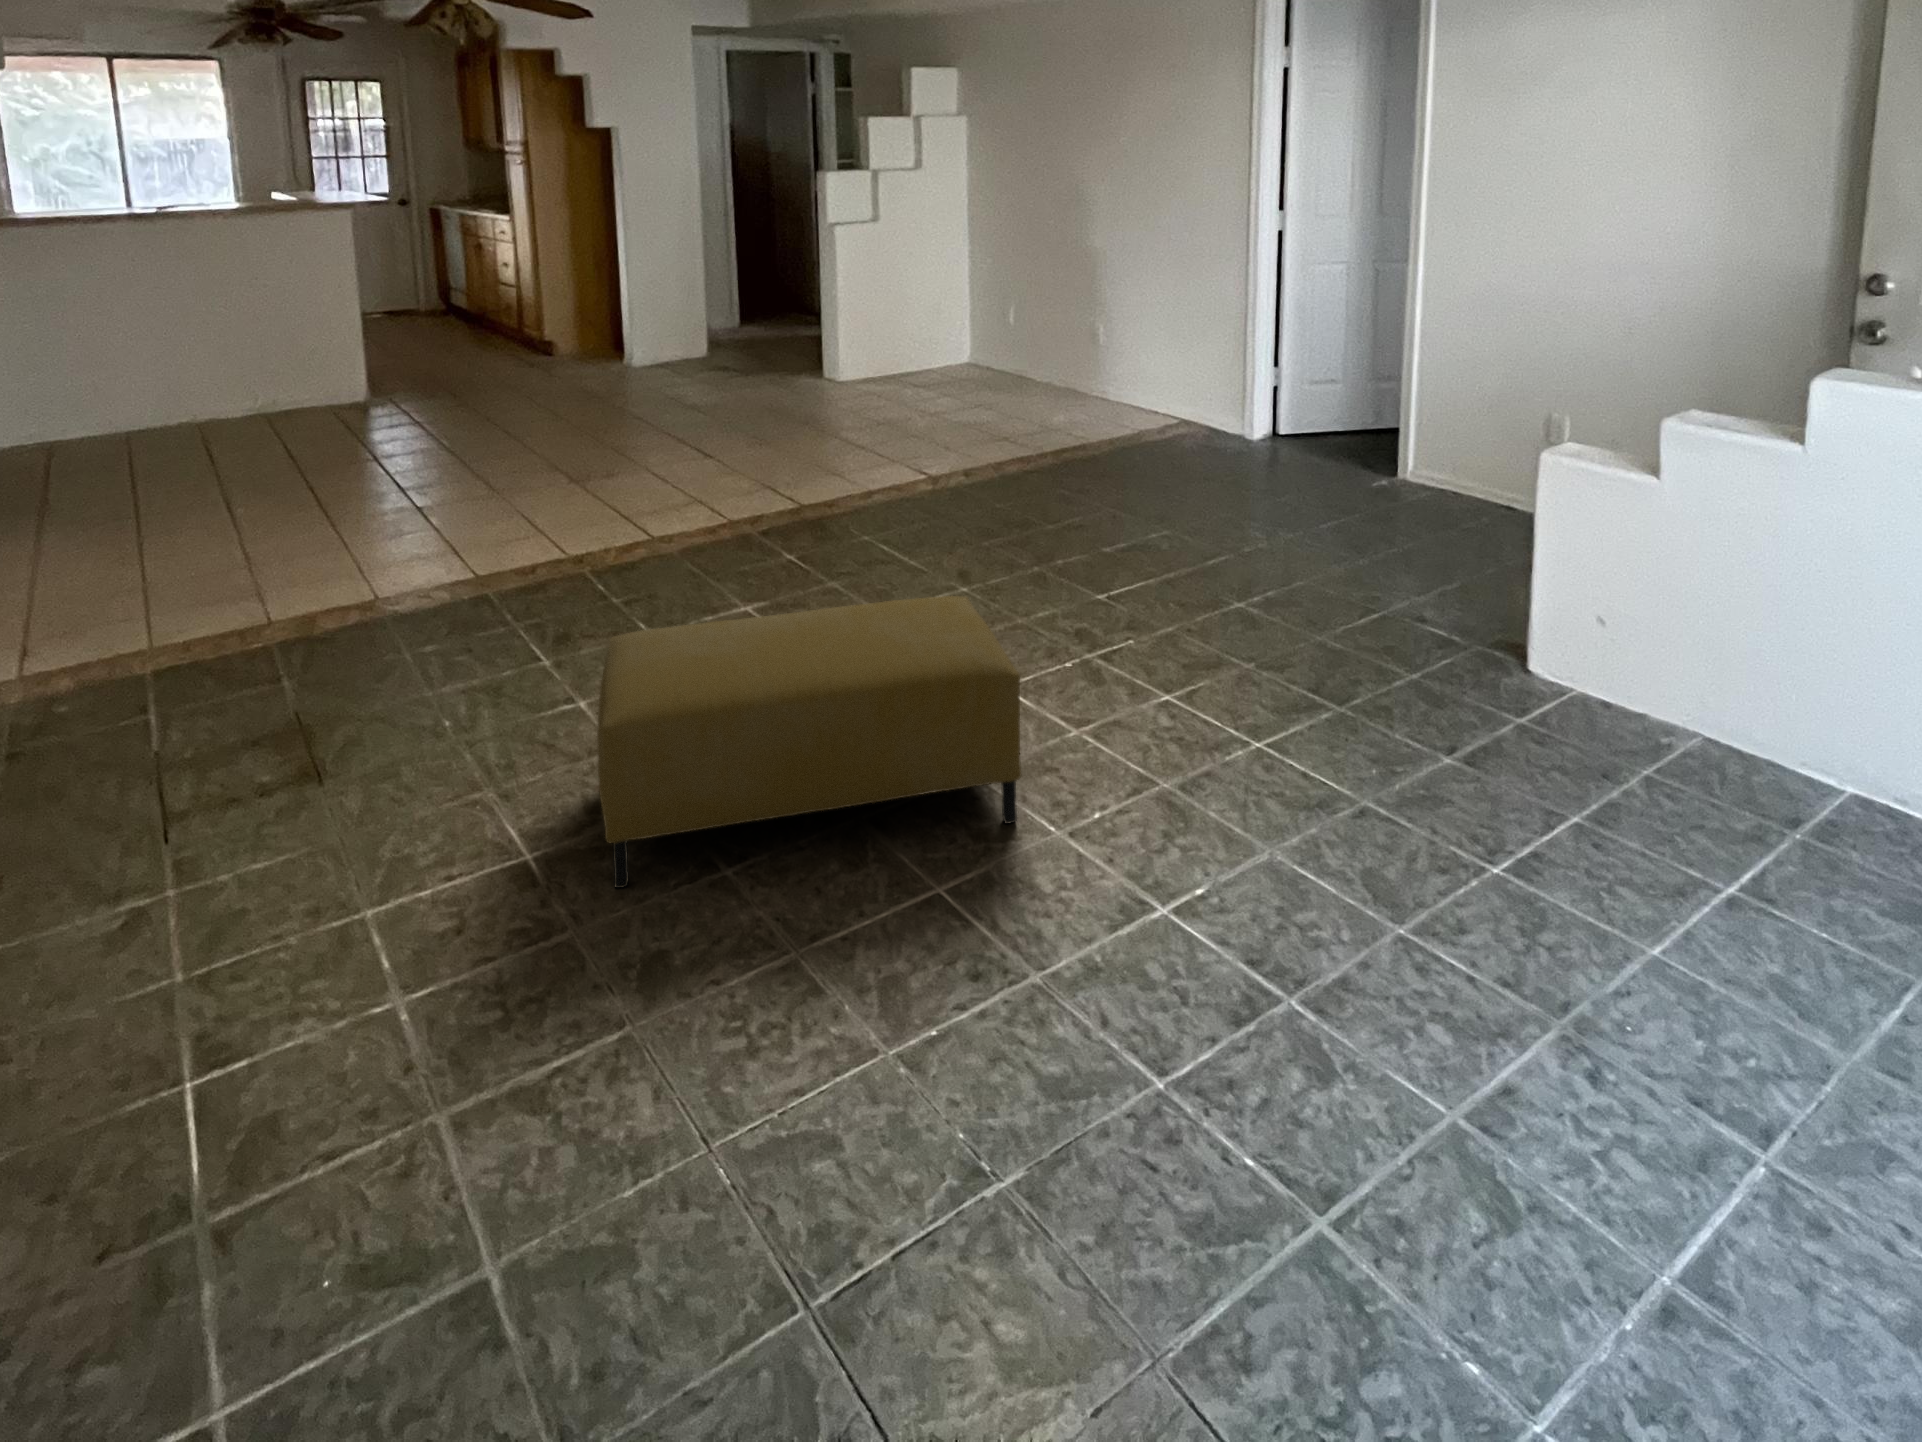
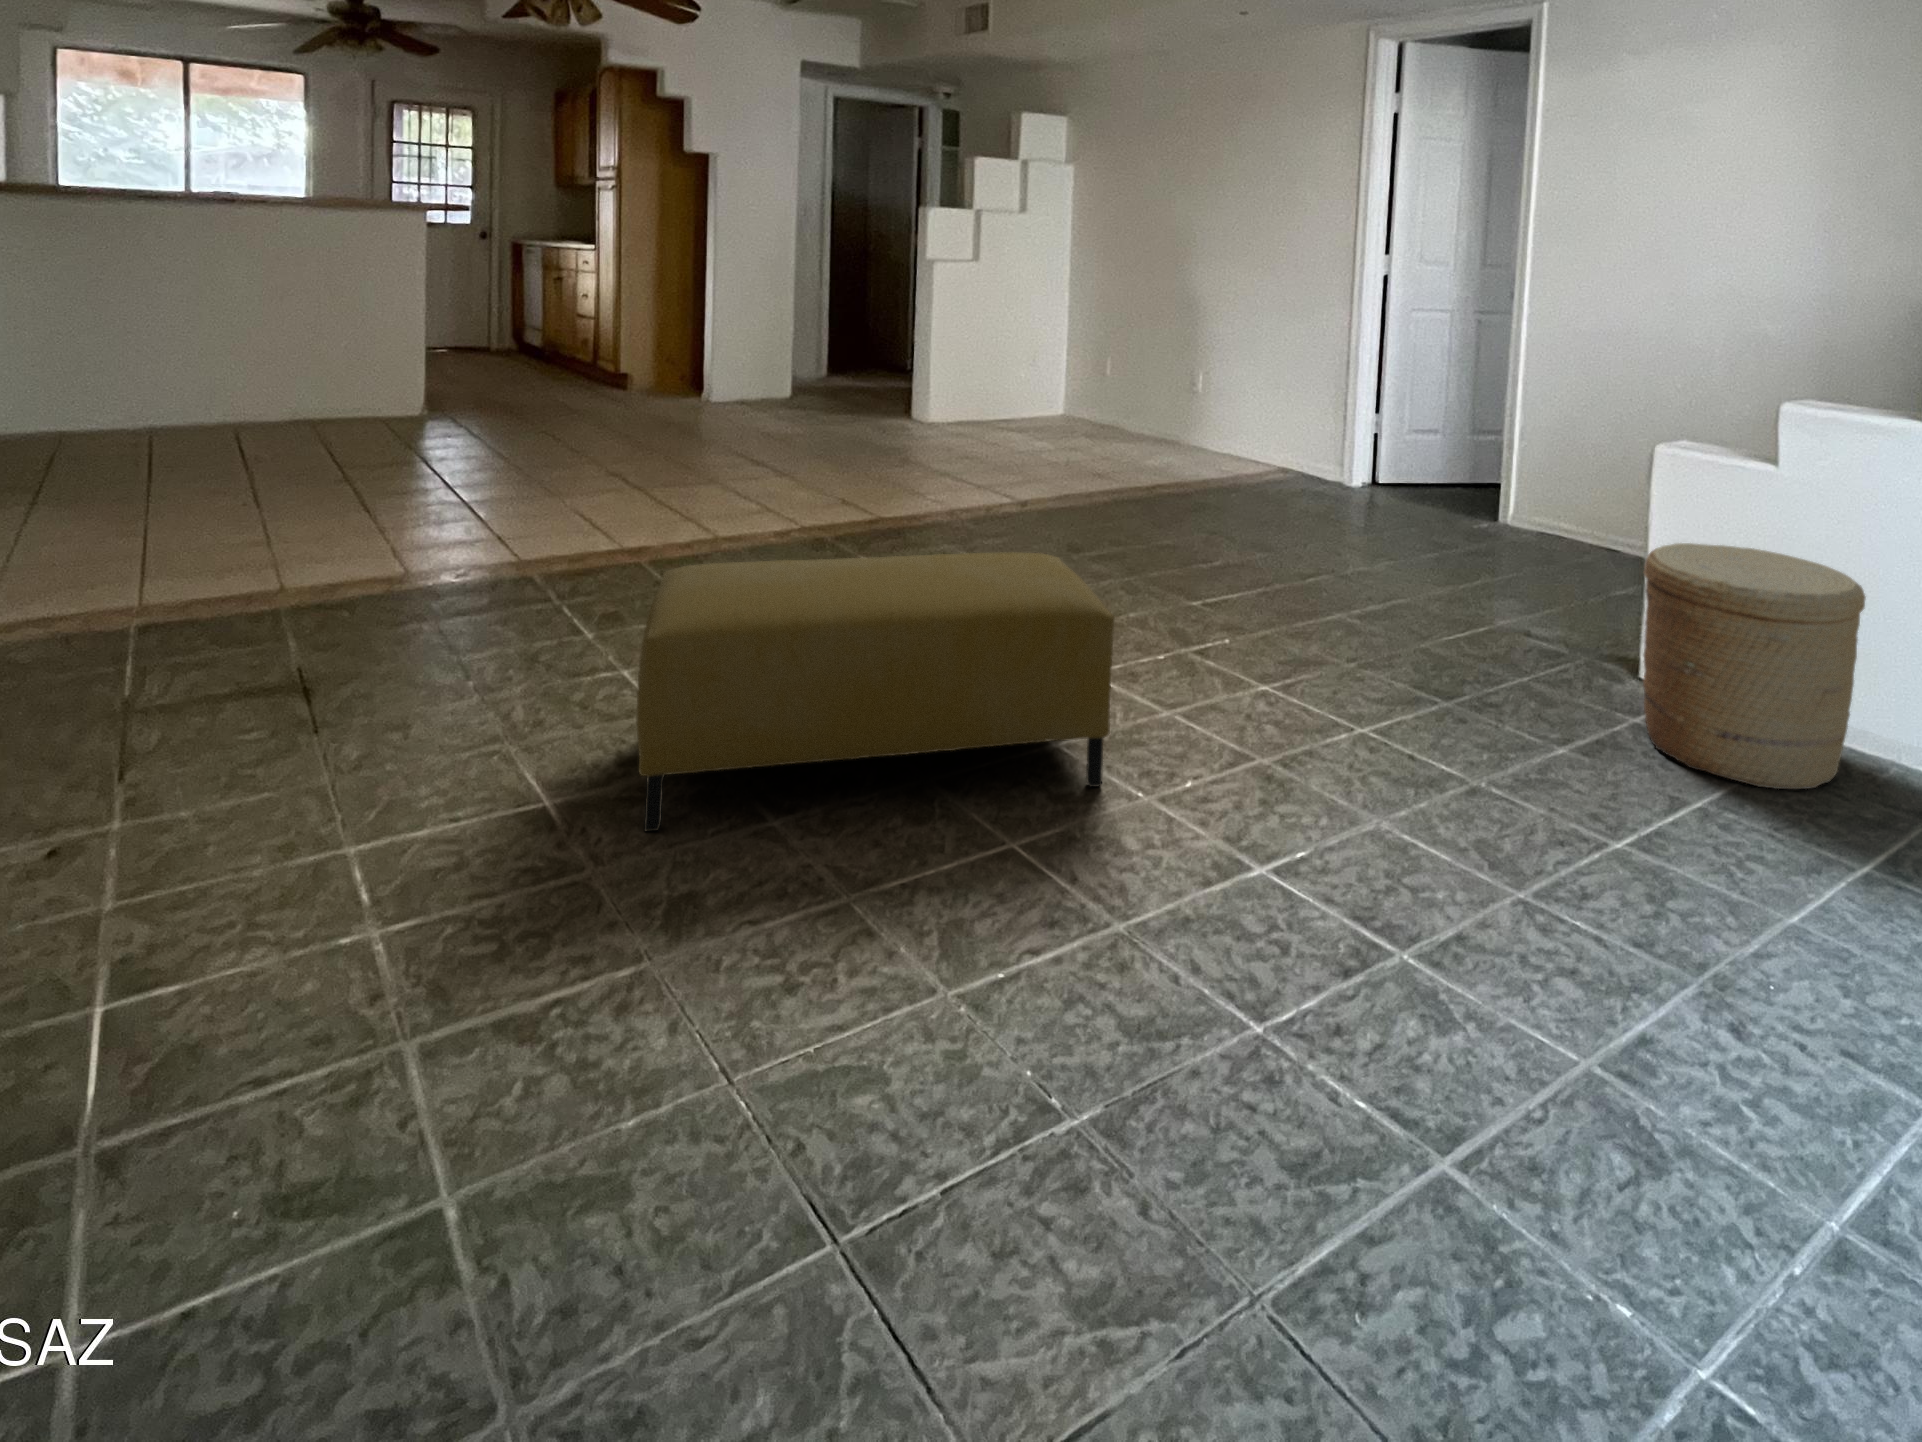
woven basket: none [1527,556,1744,800] -> present [1643,543,1866,789]

